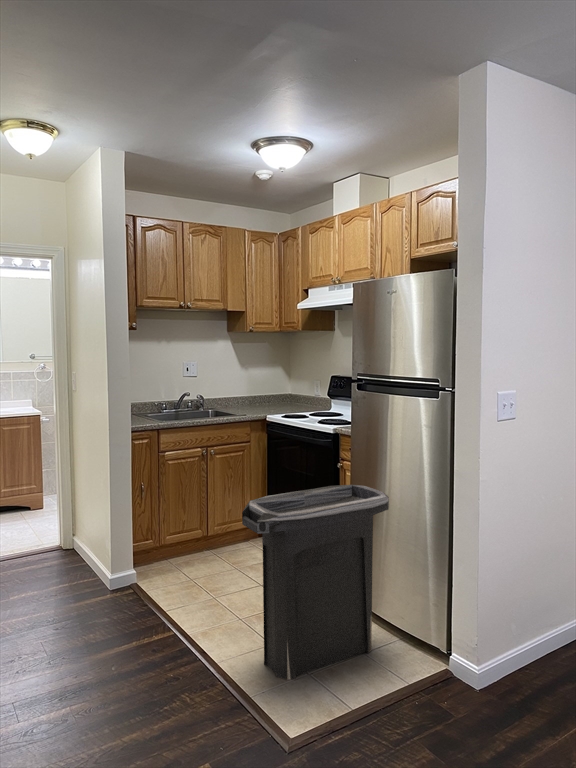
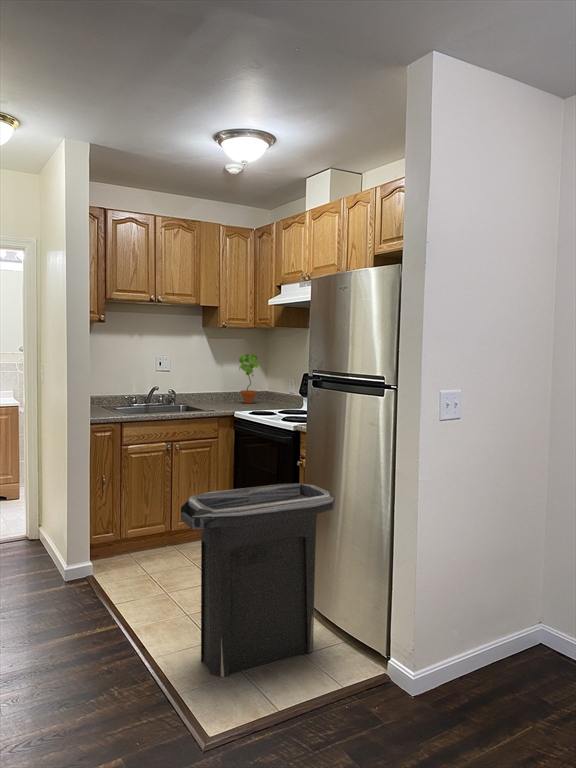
potted plant: none [263,357,282,407] -> present [239,354,258,403]

